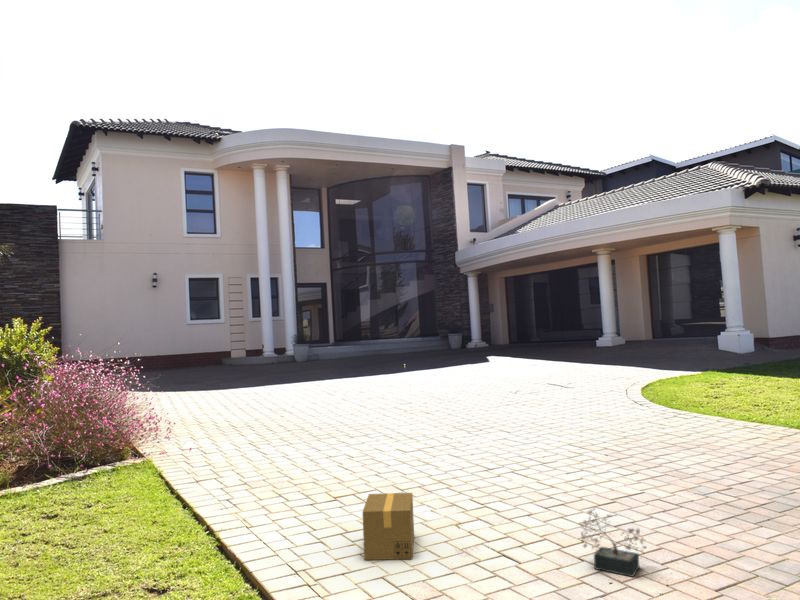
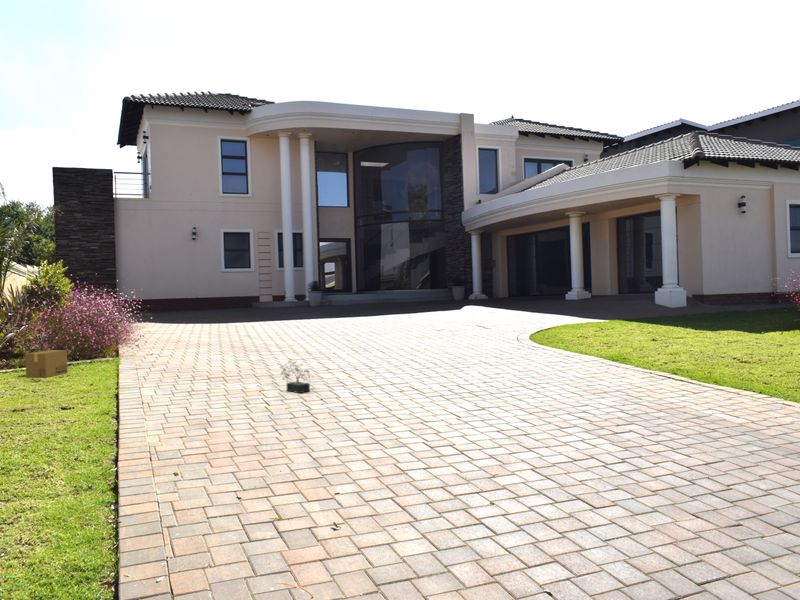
cardboard box: present [363,493,414,560] -> present [25,350,68,377]

